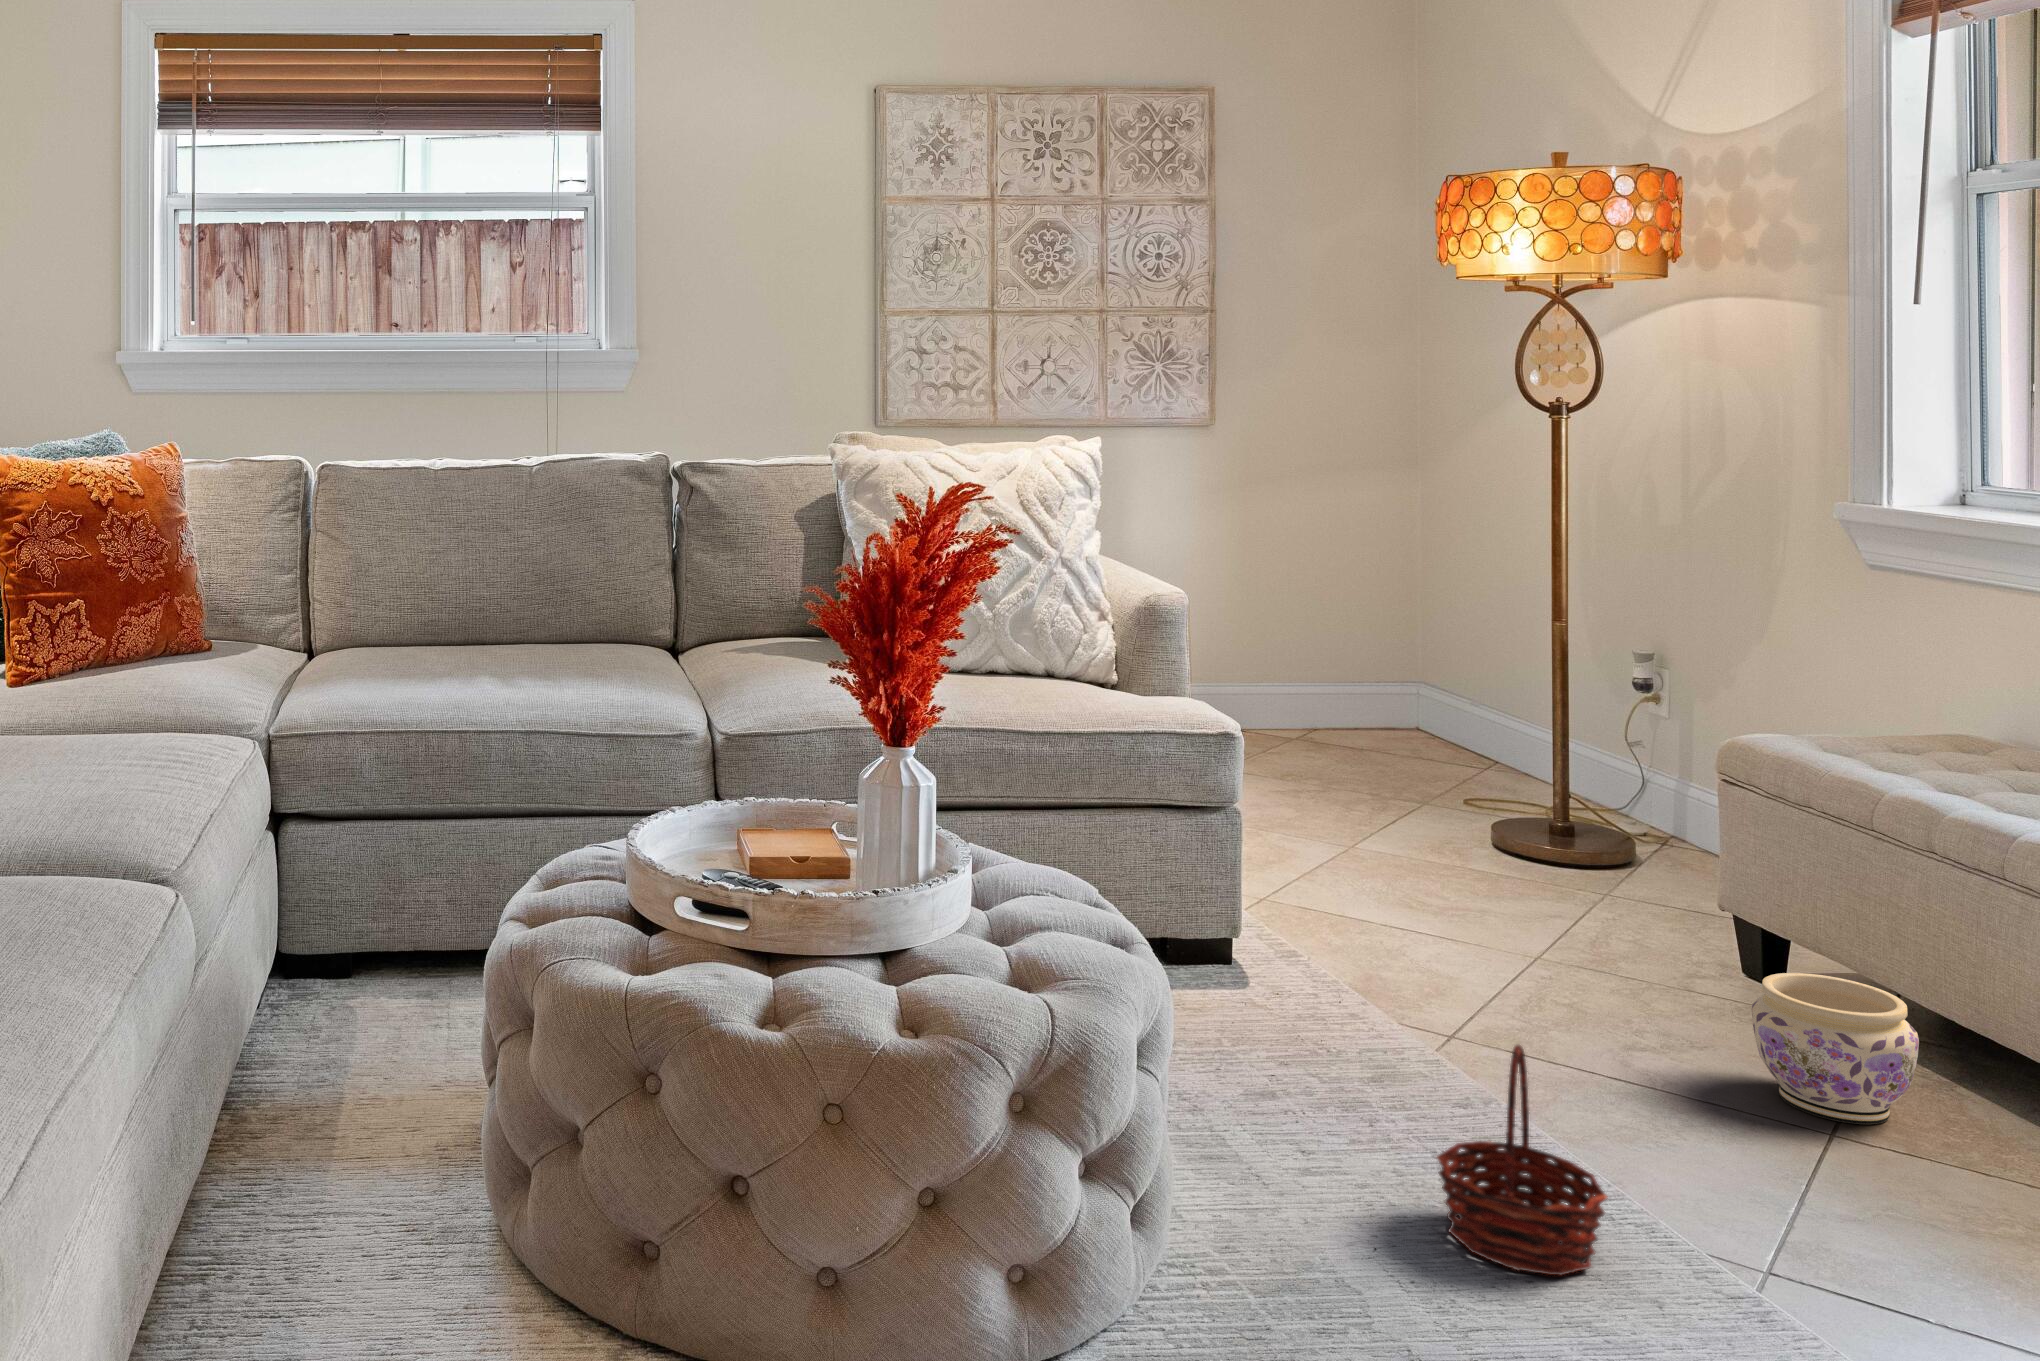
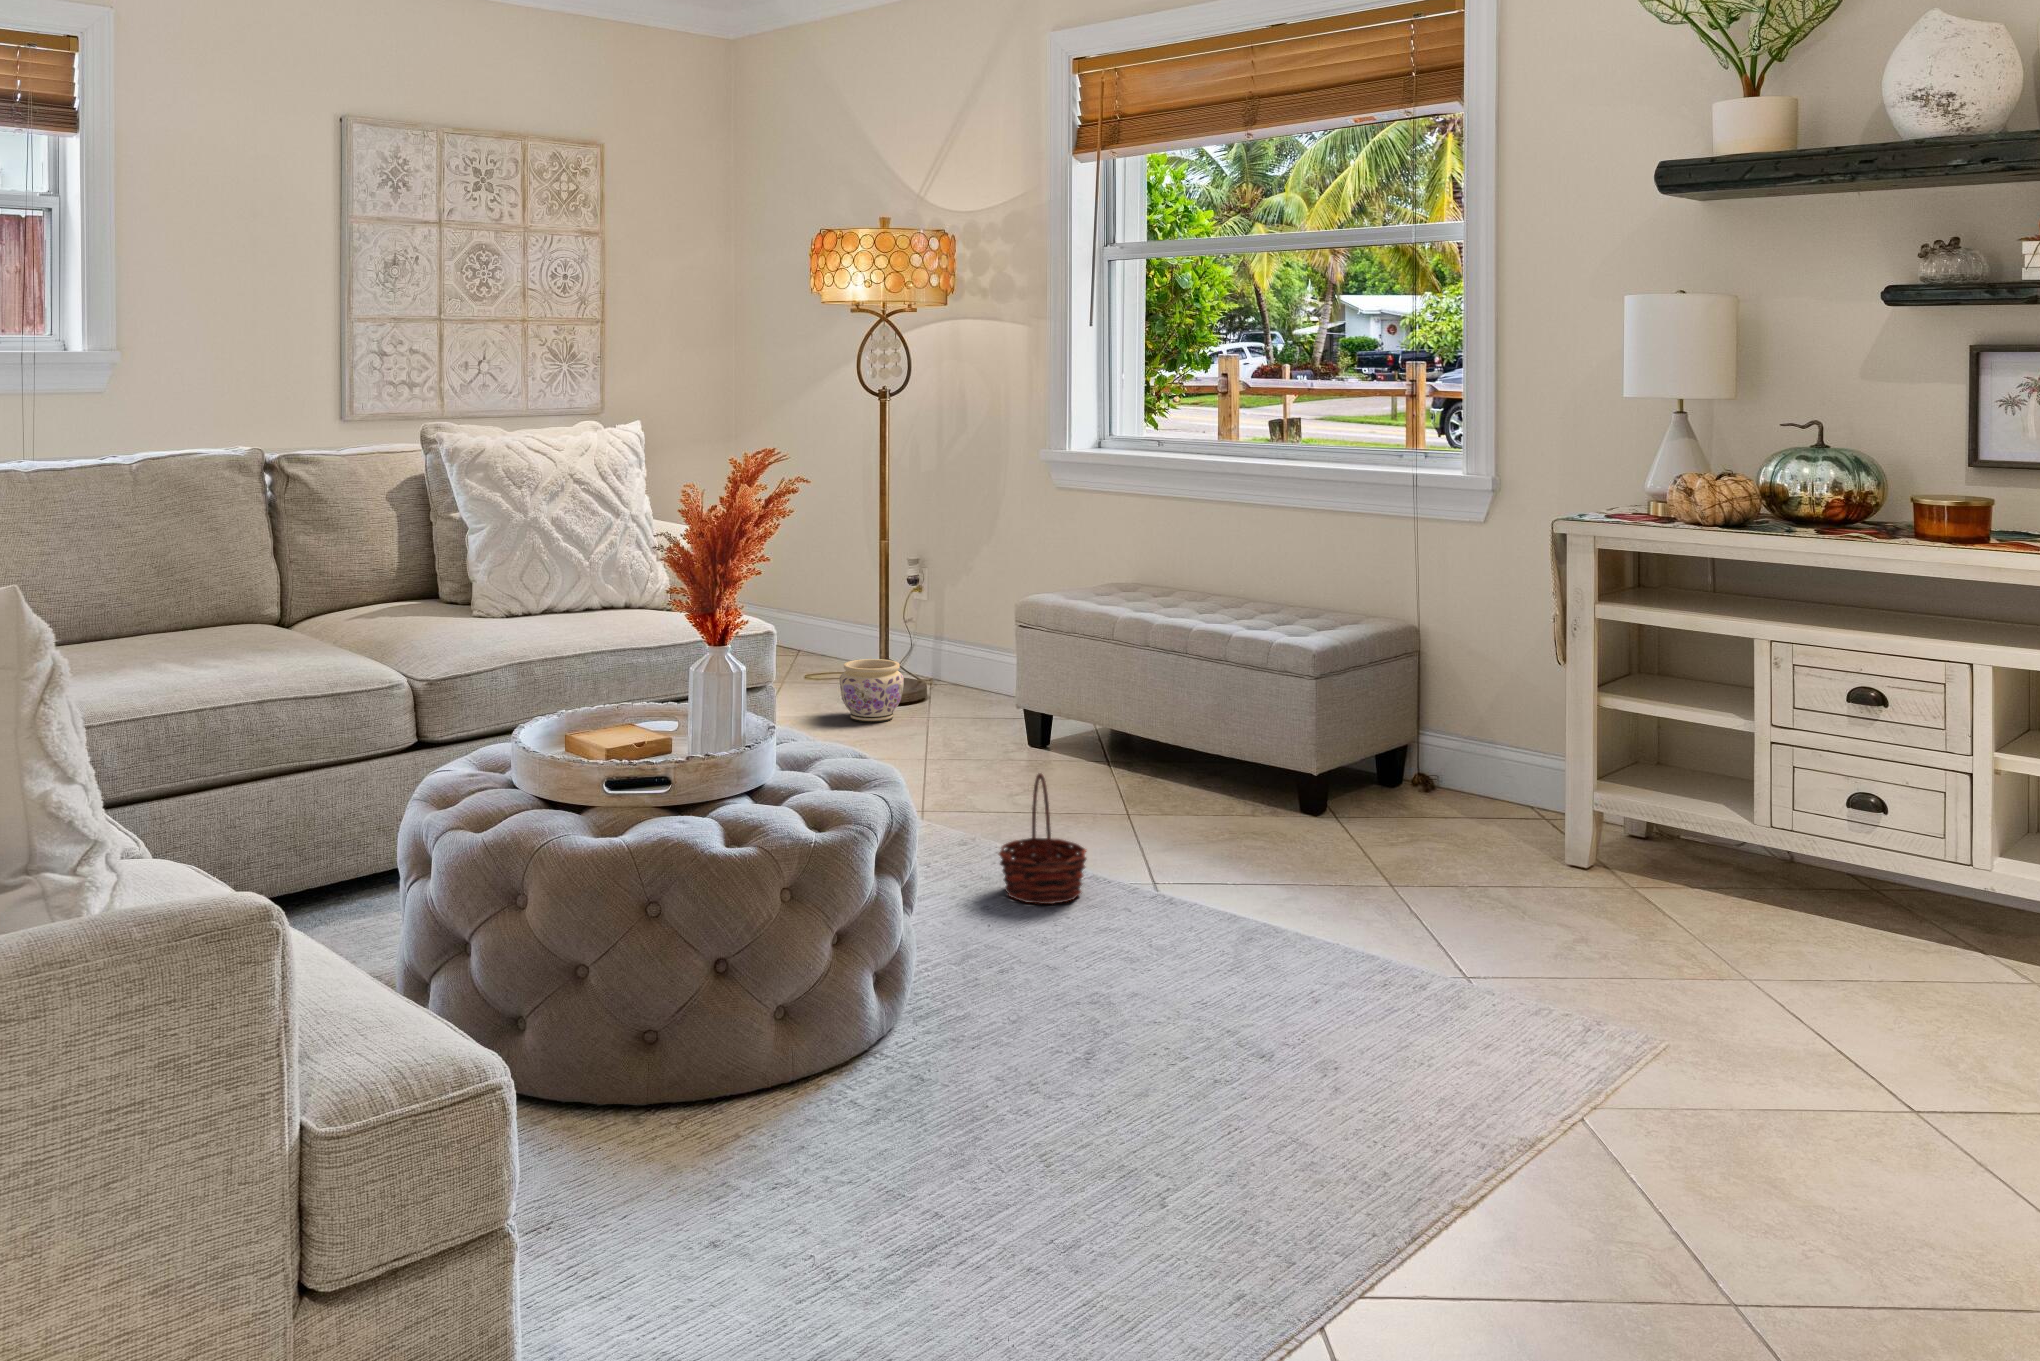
planter: present [1752,973,1919,1124] -> present [840,659,904,722]

